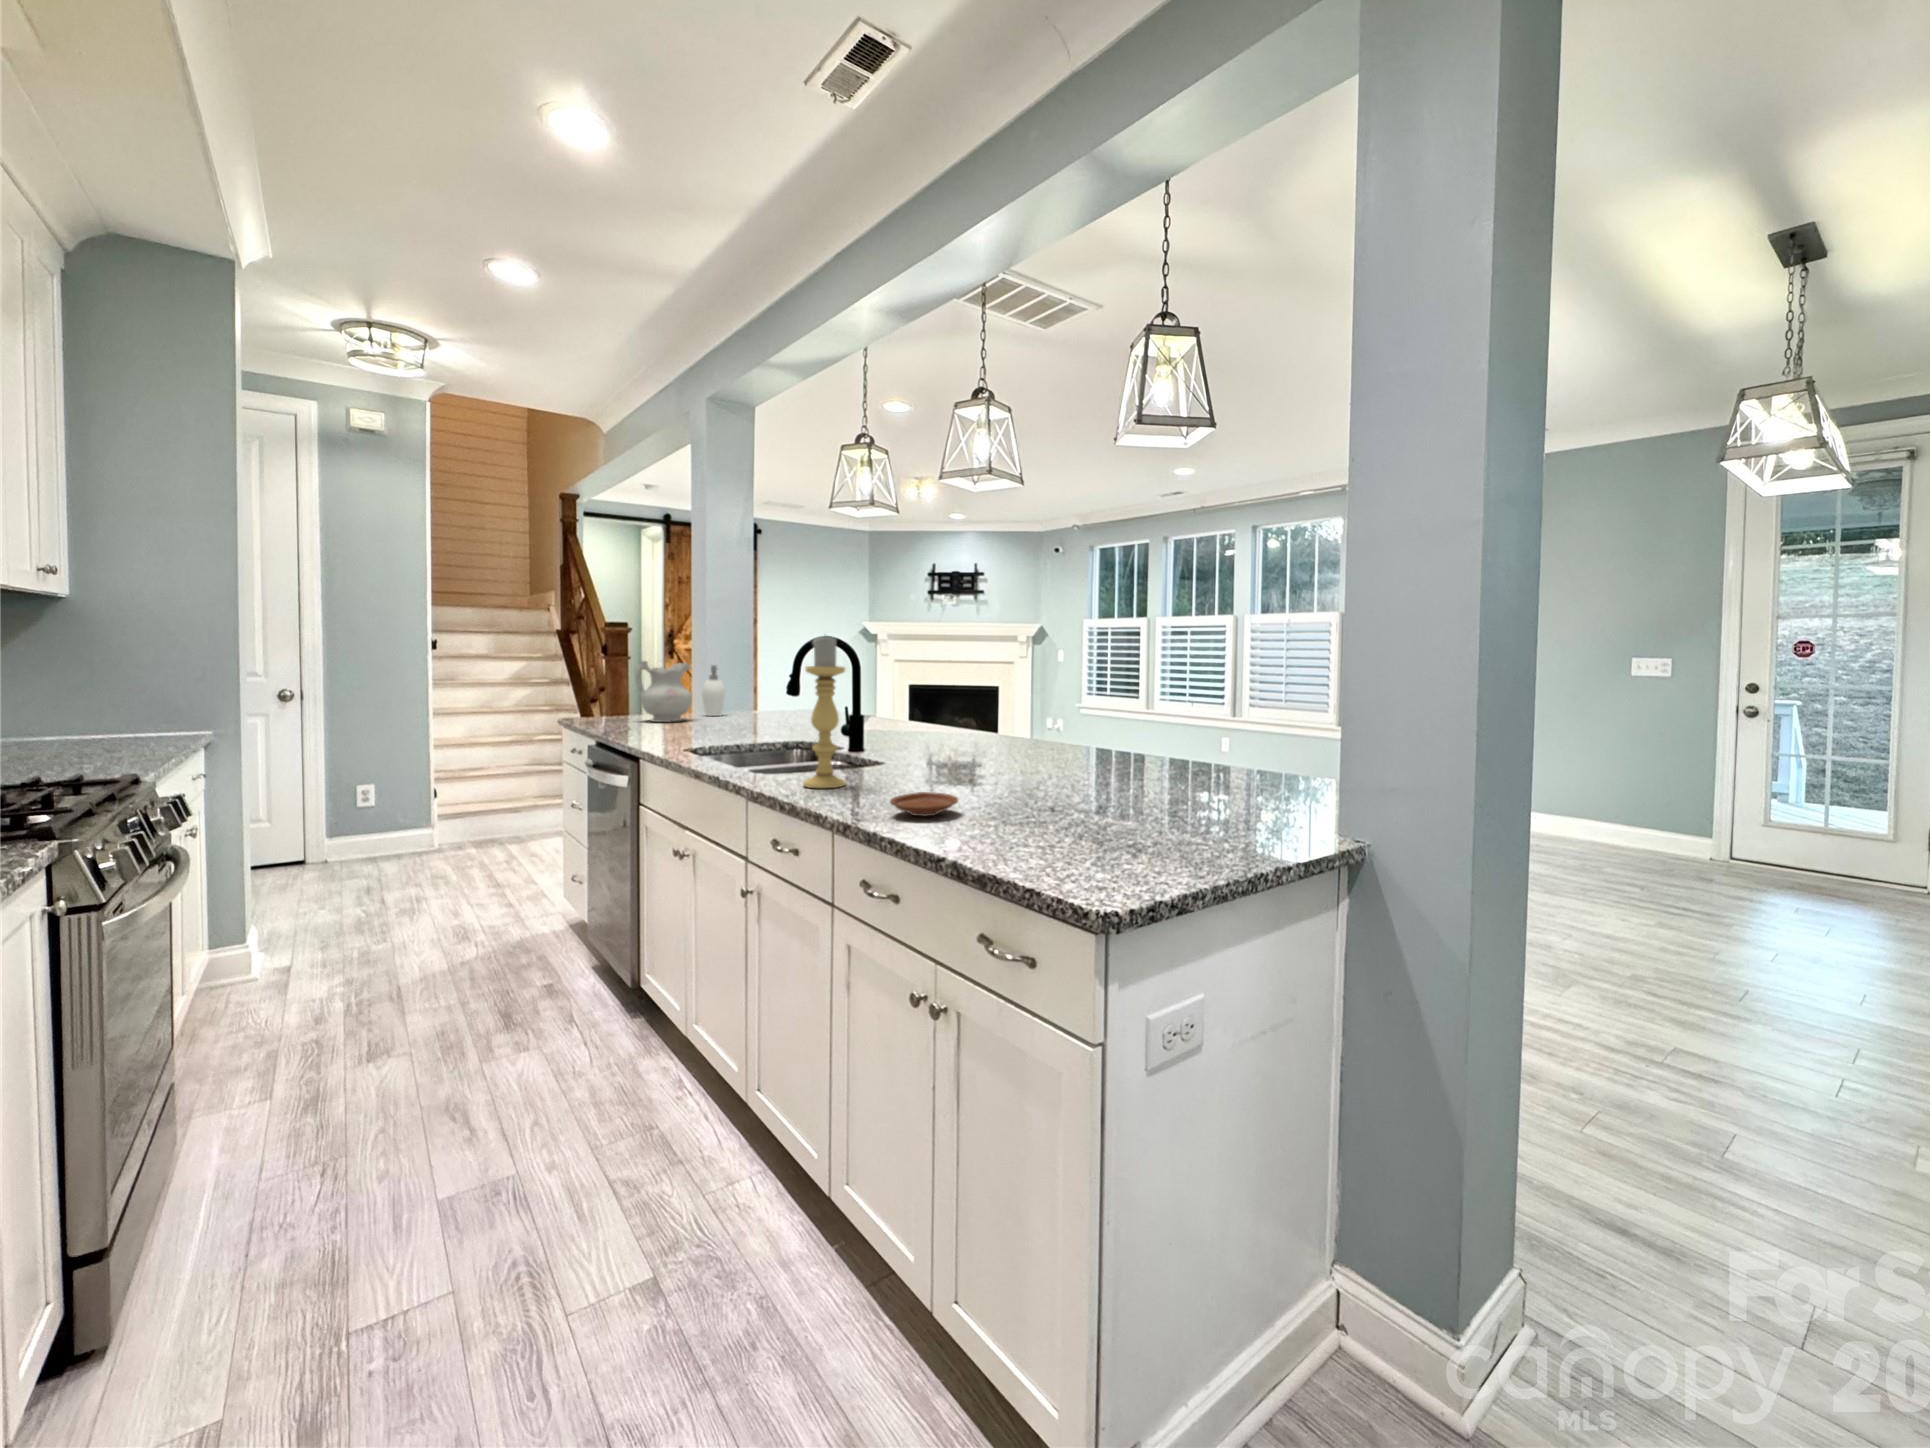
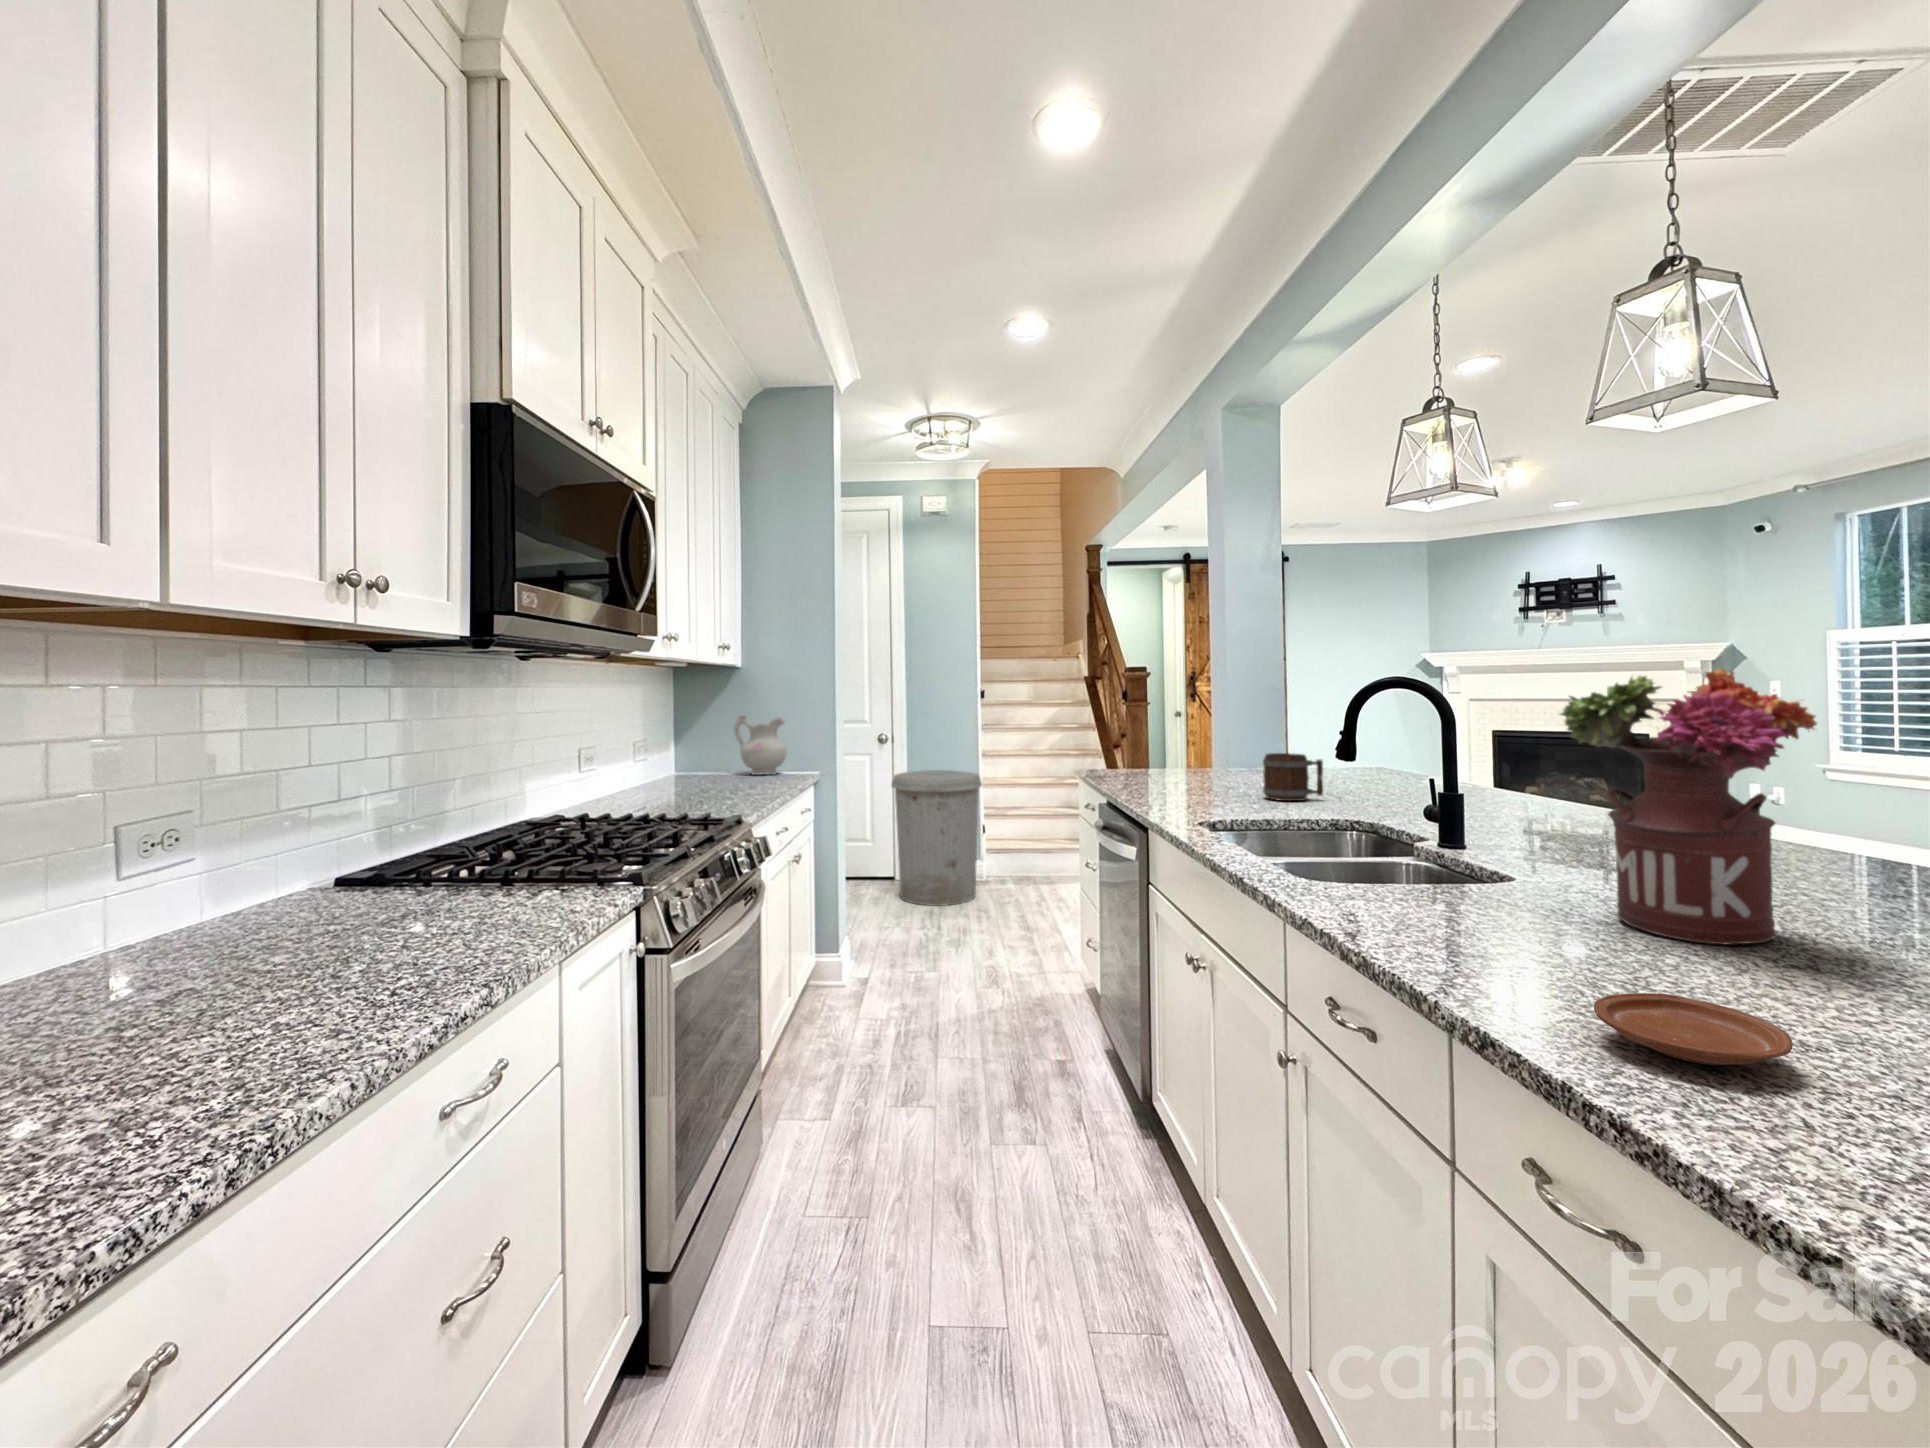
flower arrangement: none [900,635,1001,779] -> present [1561,668,1817,944]
candle holder: present [803,637,845,788] -> none [1380,675,1459,931]
ceramic pitcher: present [635,661,692,722] -> present [734,716,787,775]
soap dispenser: present [702,665,725,716] -> none [1222,714,1259,774]
mug: none [735,695,780,732] -> present [1263,753,1323,801]
trash can: none [301,730,435,886] -> present [891,770,982,906]

